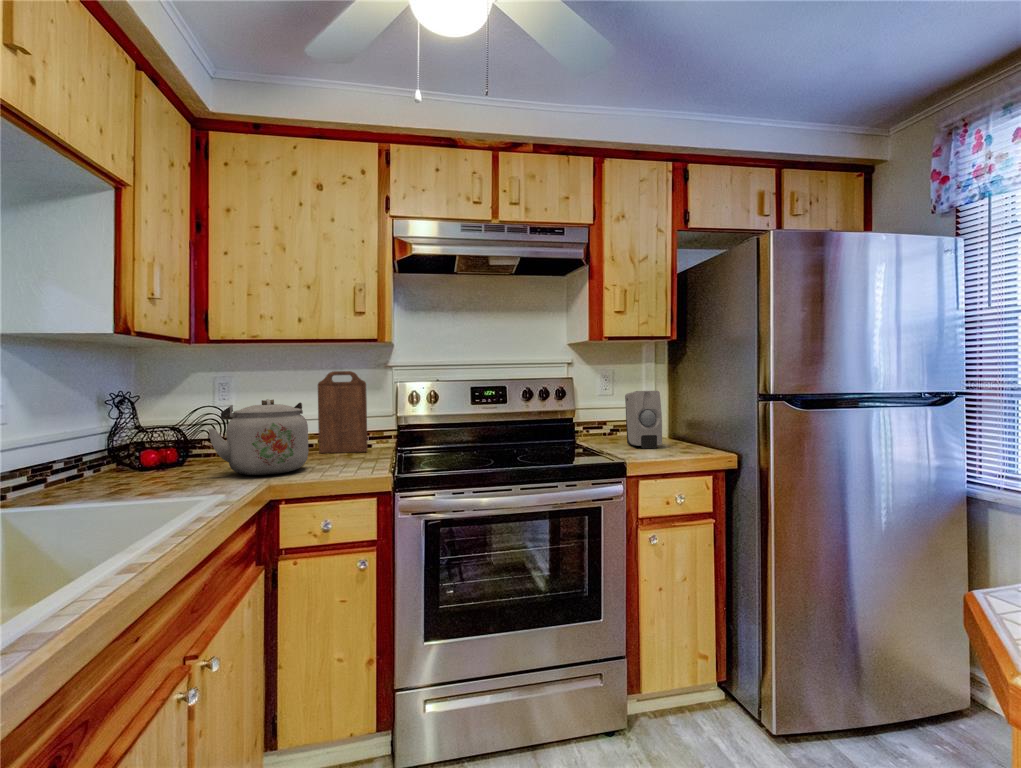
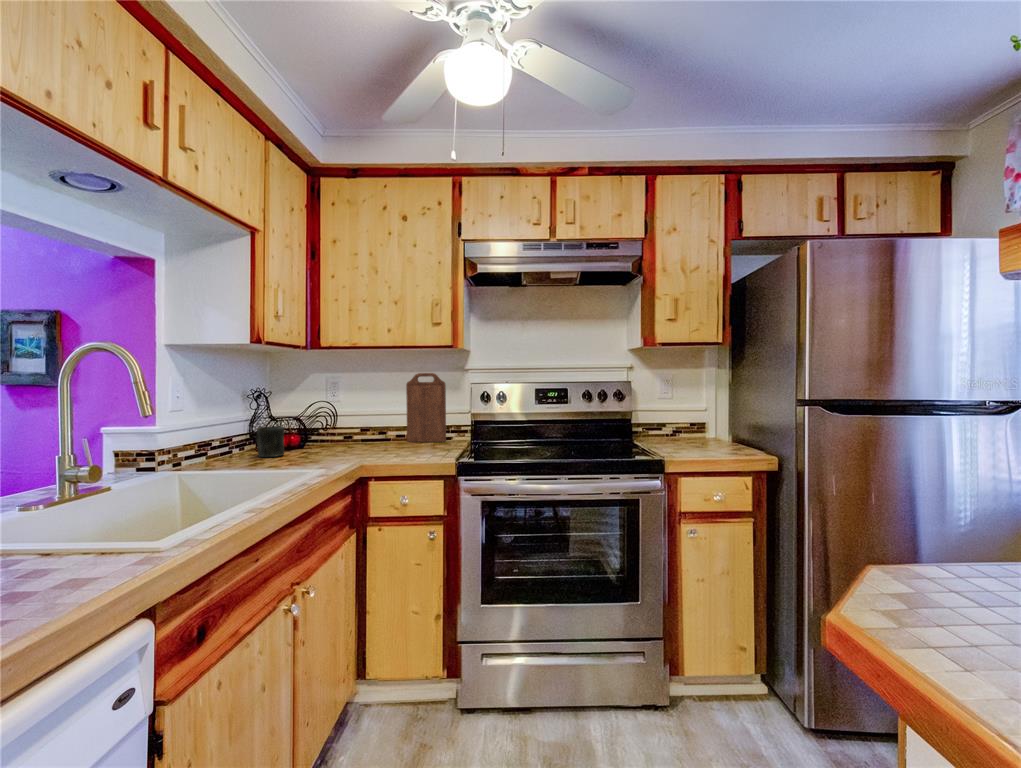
soap dispenser: present [625,391,662,449] -> none [681,393,713,448]
kettle: present [208,399,308,475] -> none [316,396,393,457]
mug: none [119,439,162,480] -> present [256,426,284,457]

